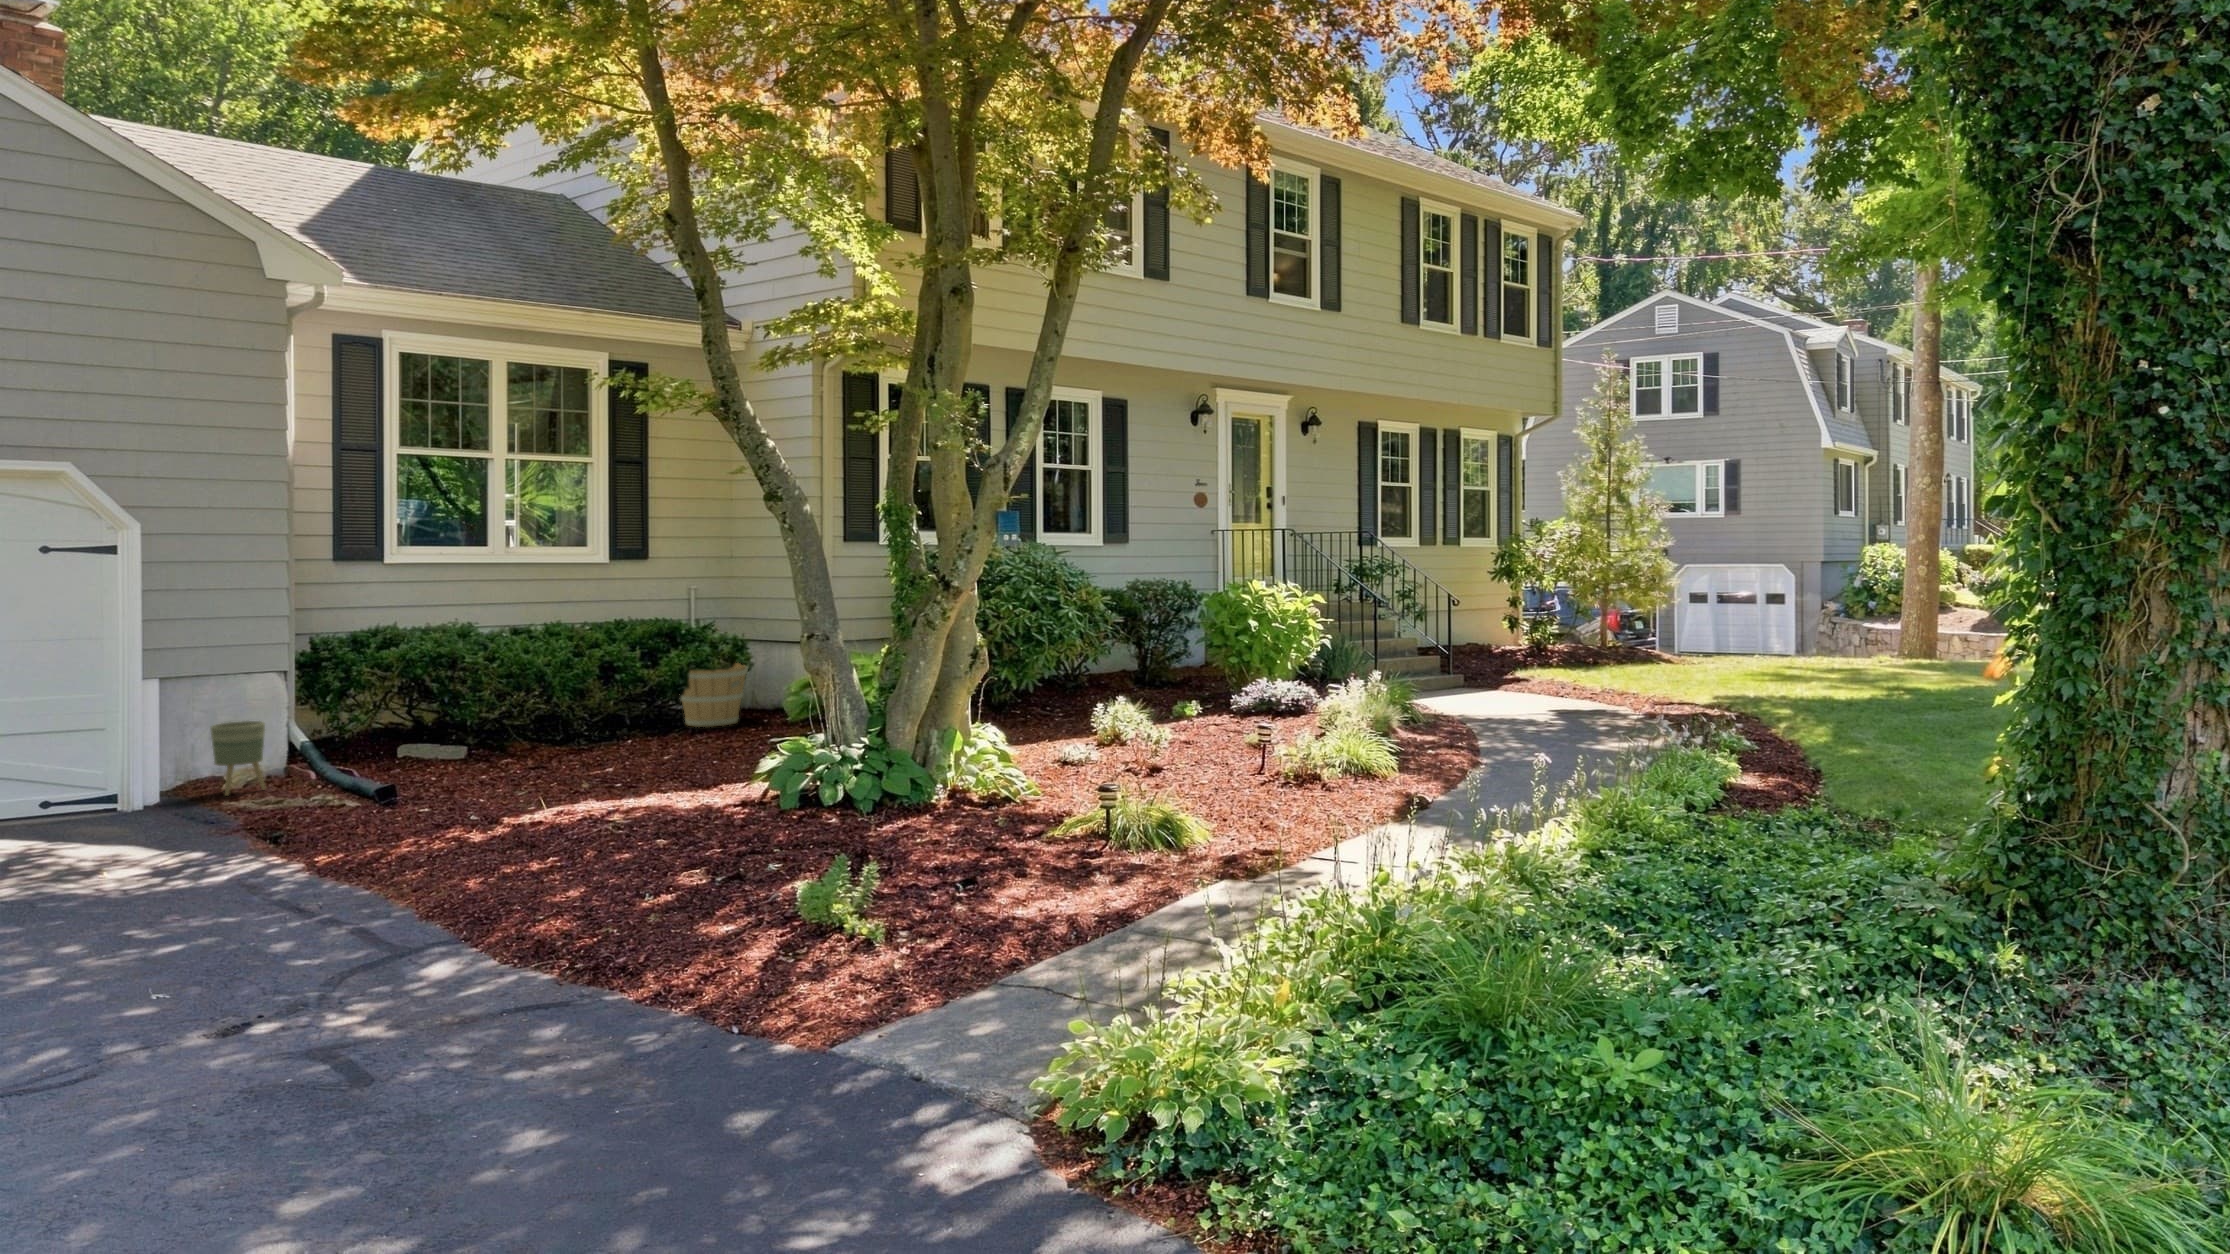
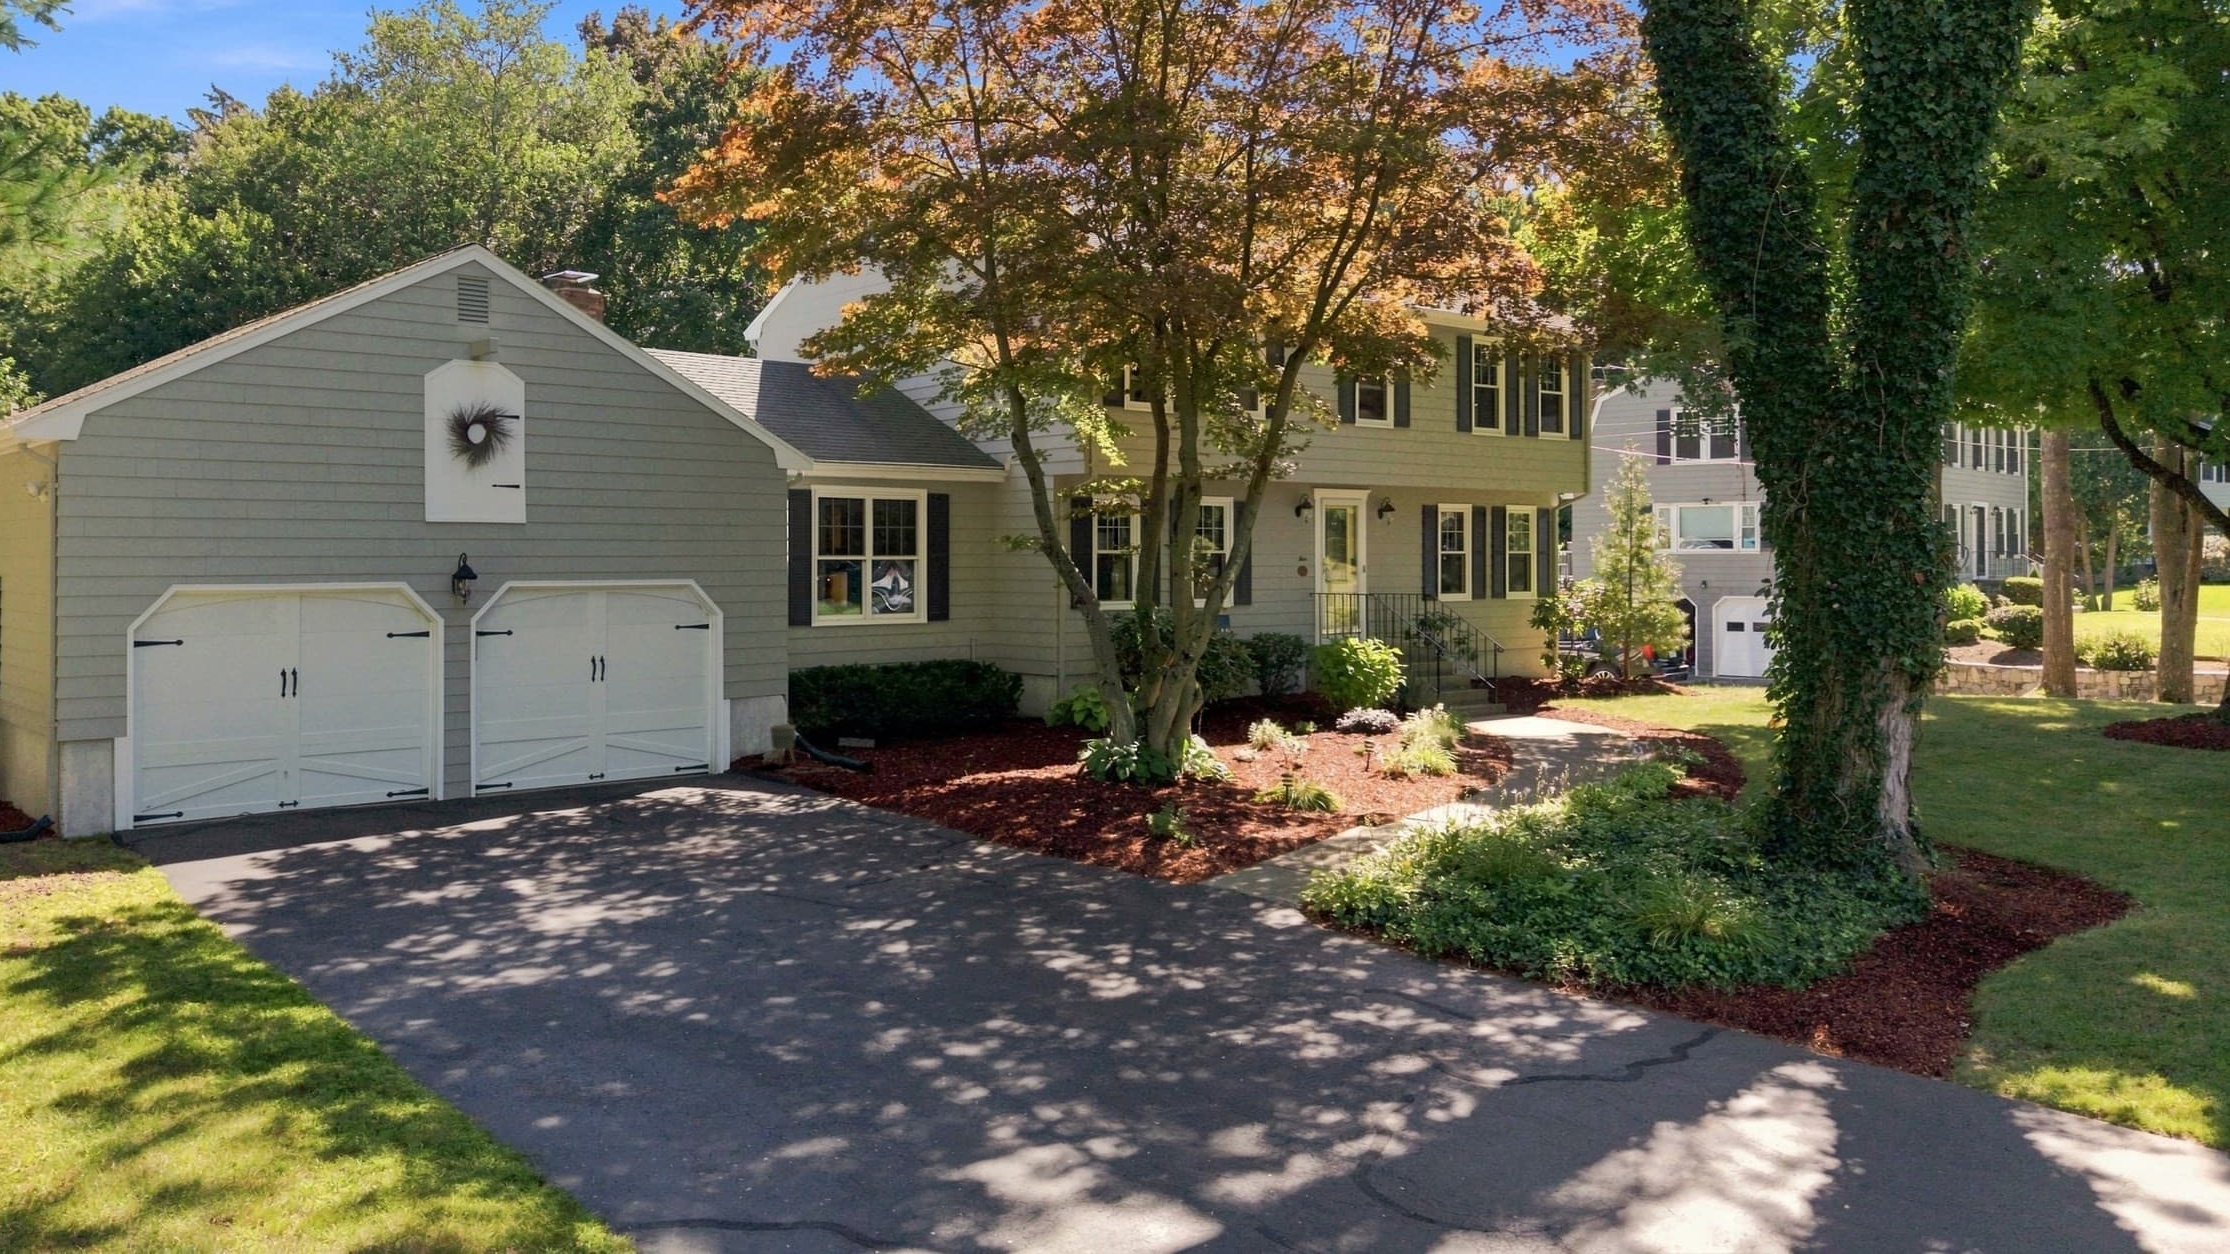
wooden bucket: present [681,663,748,727] -> none [973,690,1016,732]

